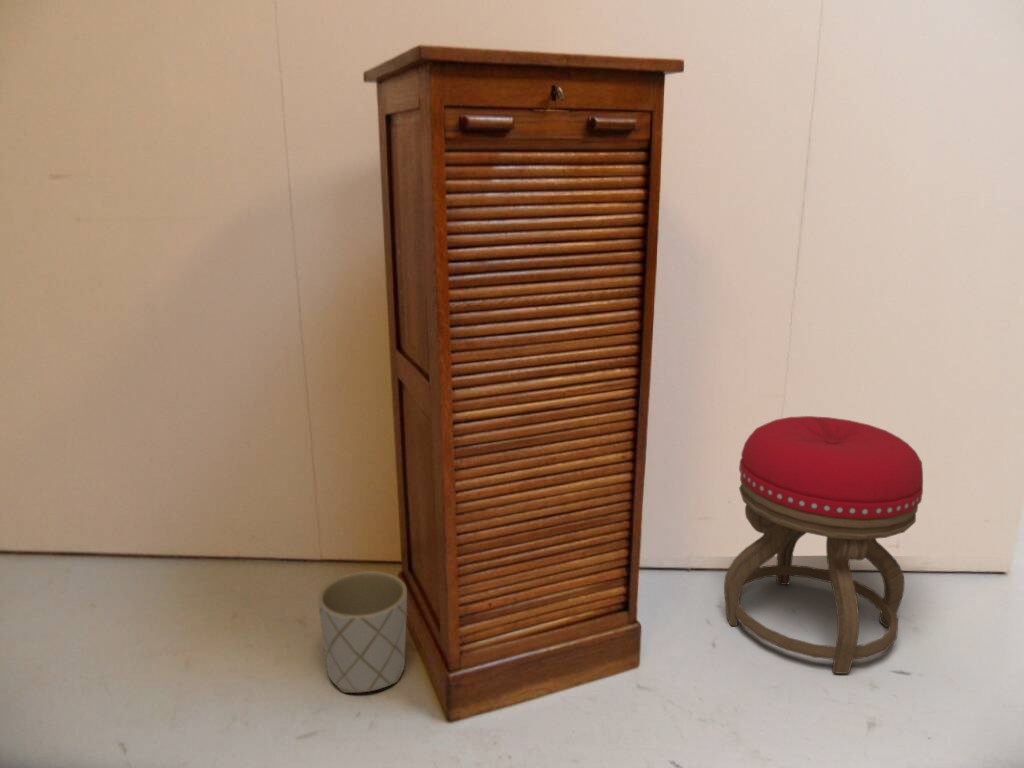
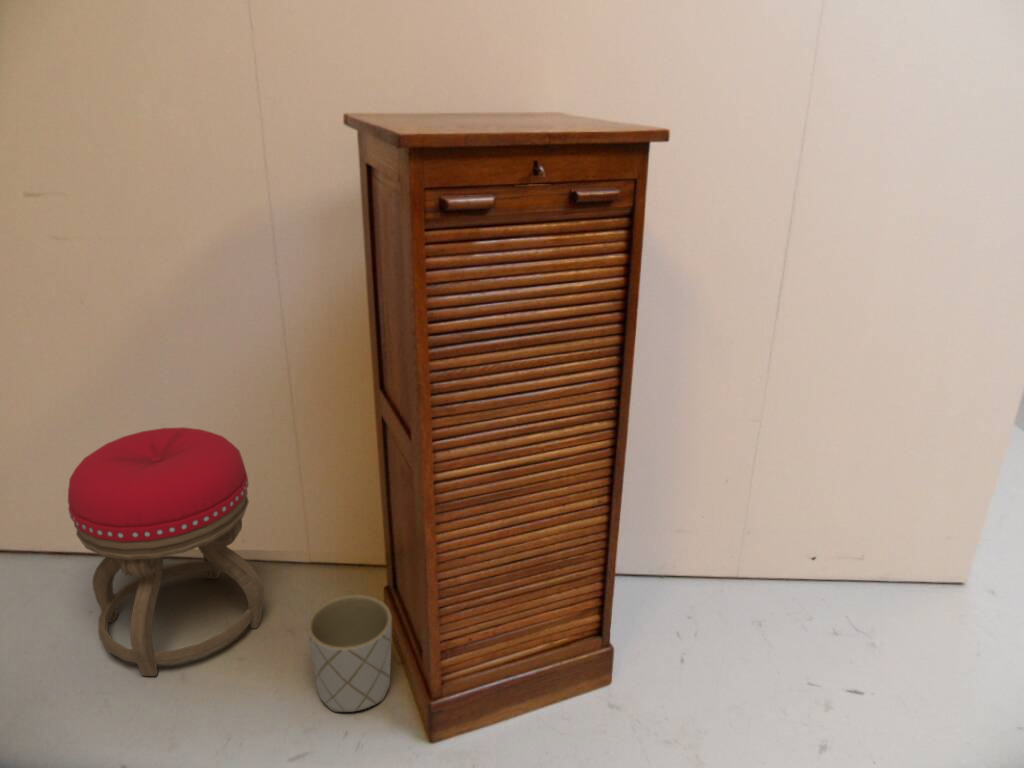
stool: present [724,416,923,674] -> present [68,428,263,676]

